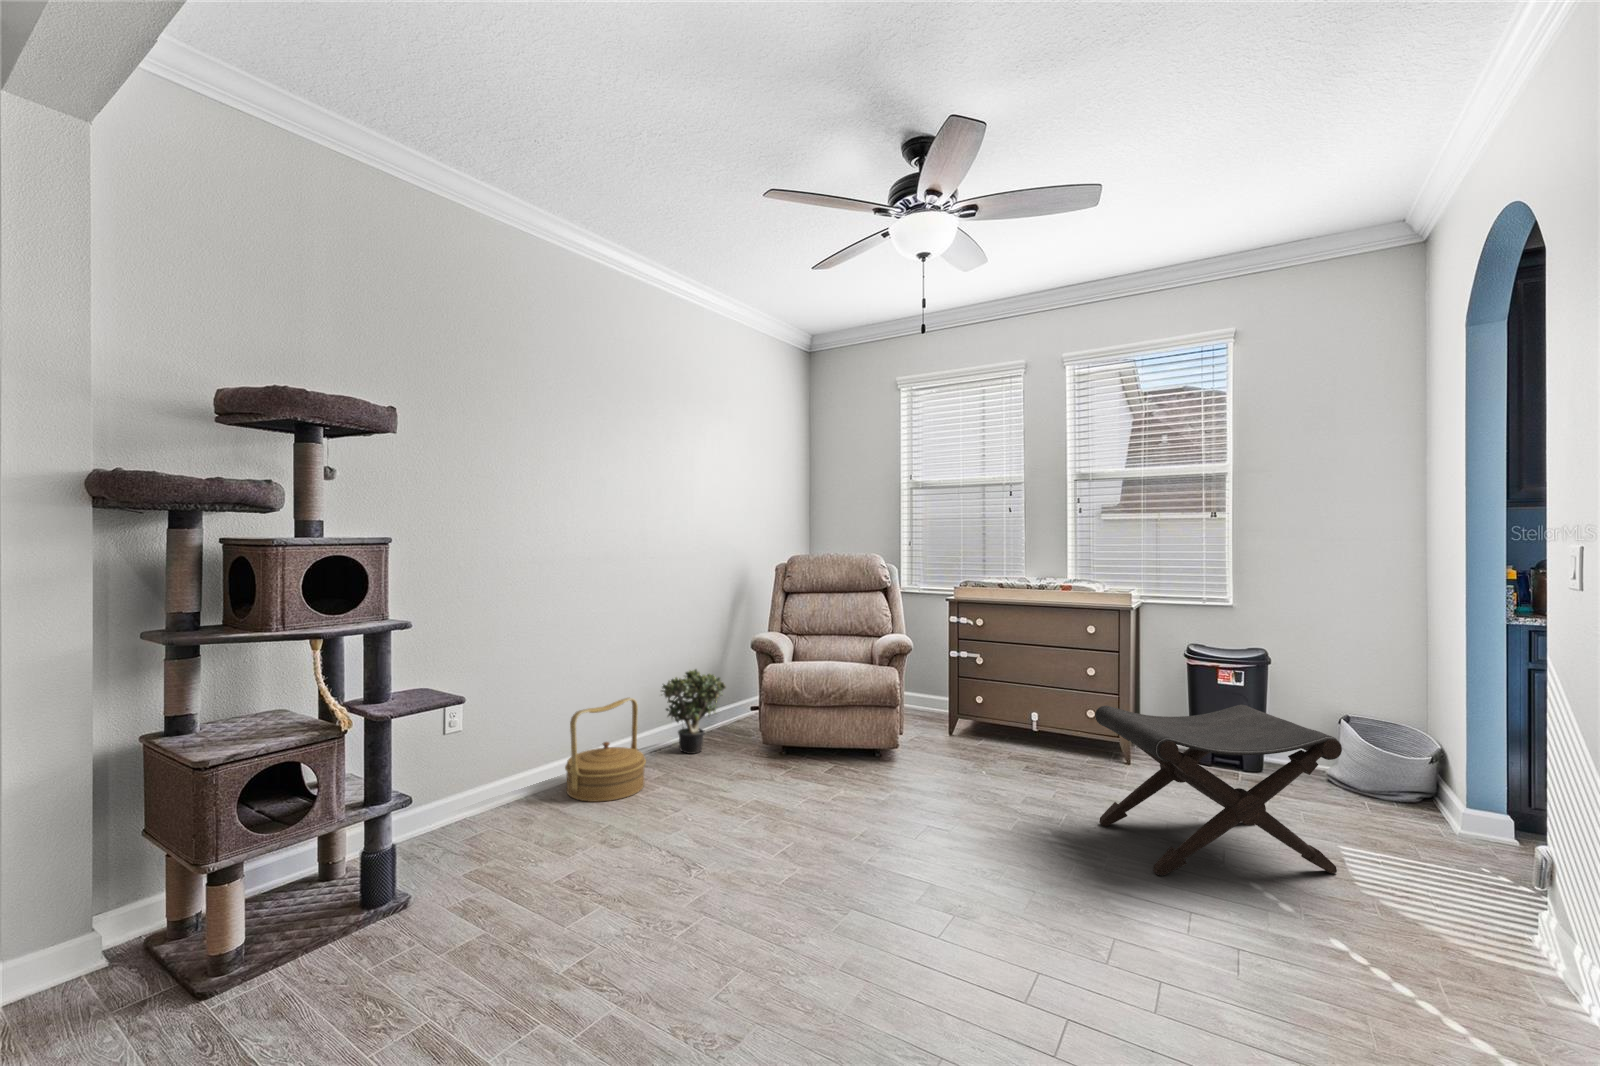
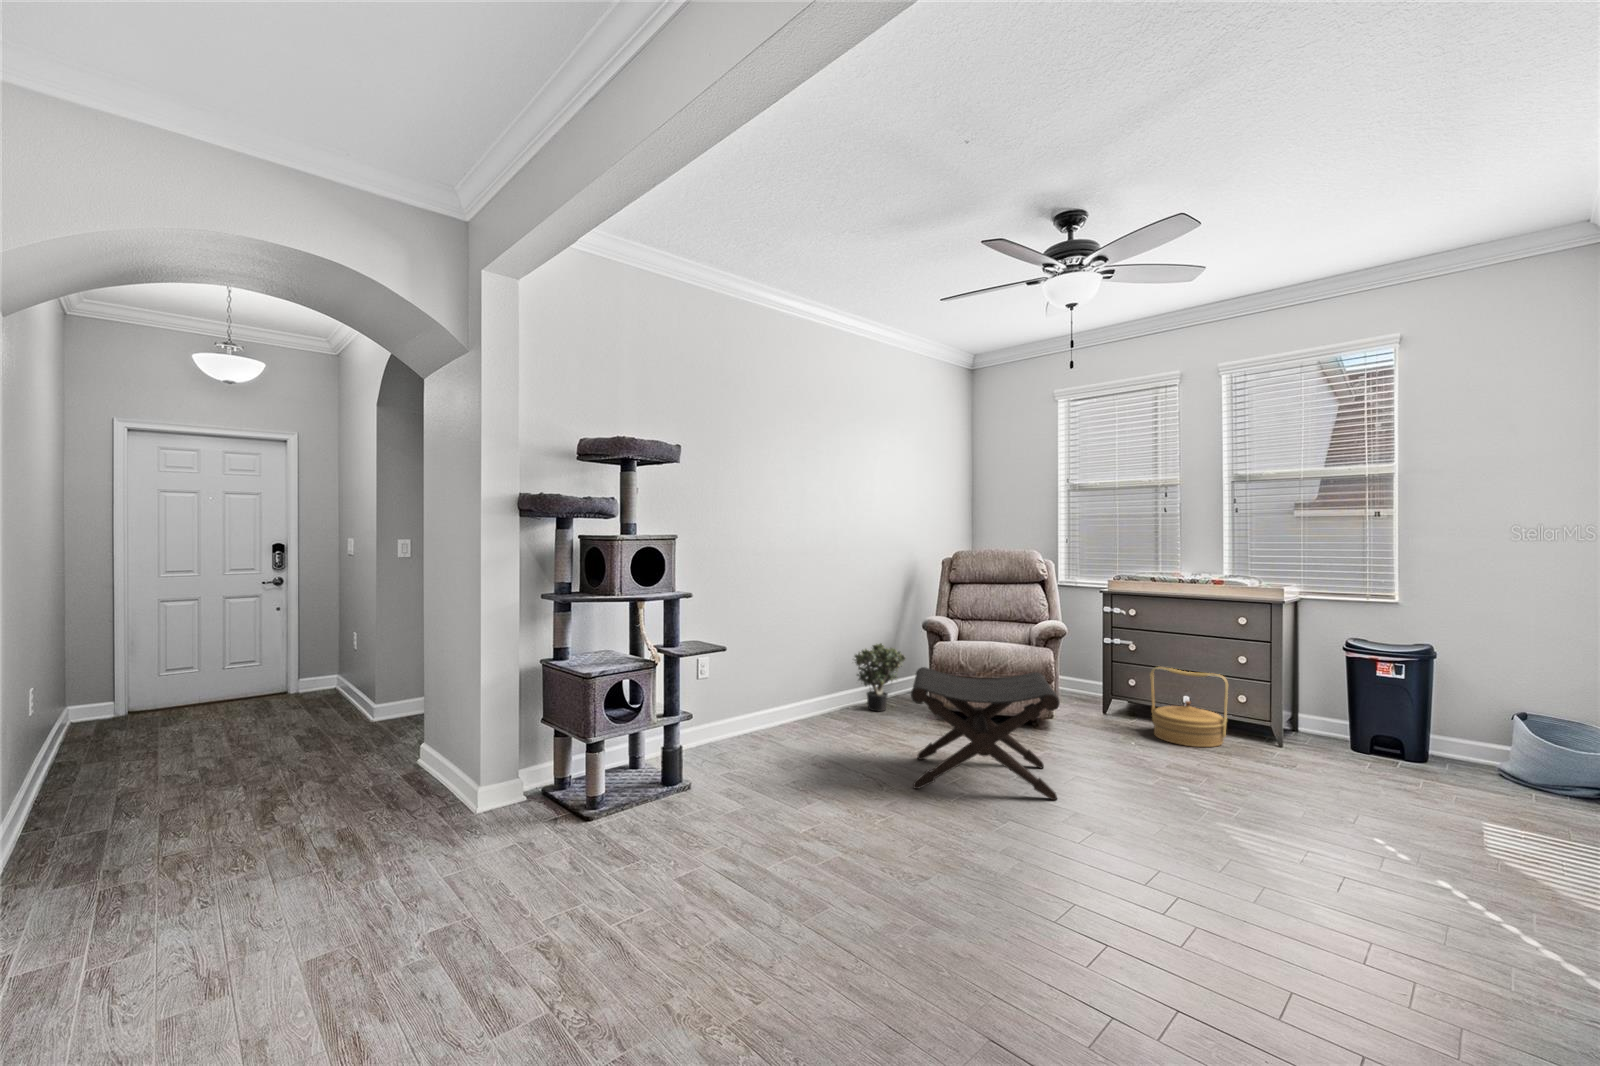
woven basket: present [565,698,646,802] -> present [1150,667,1228,747]
footstool: present [1095,705,1342,876] -> present [911,667,1060,800]

